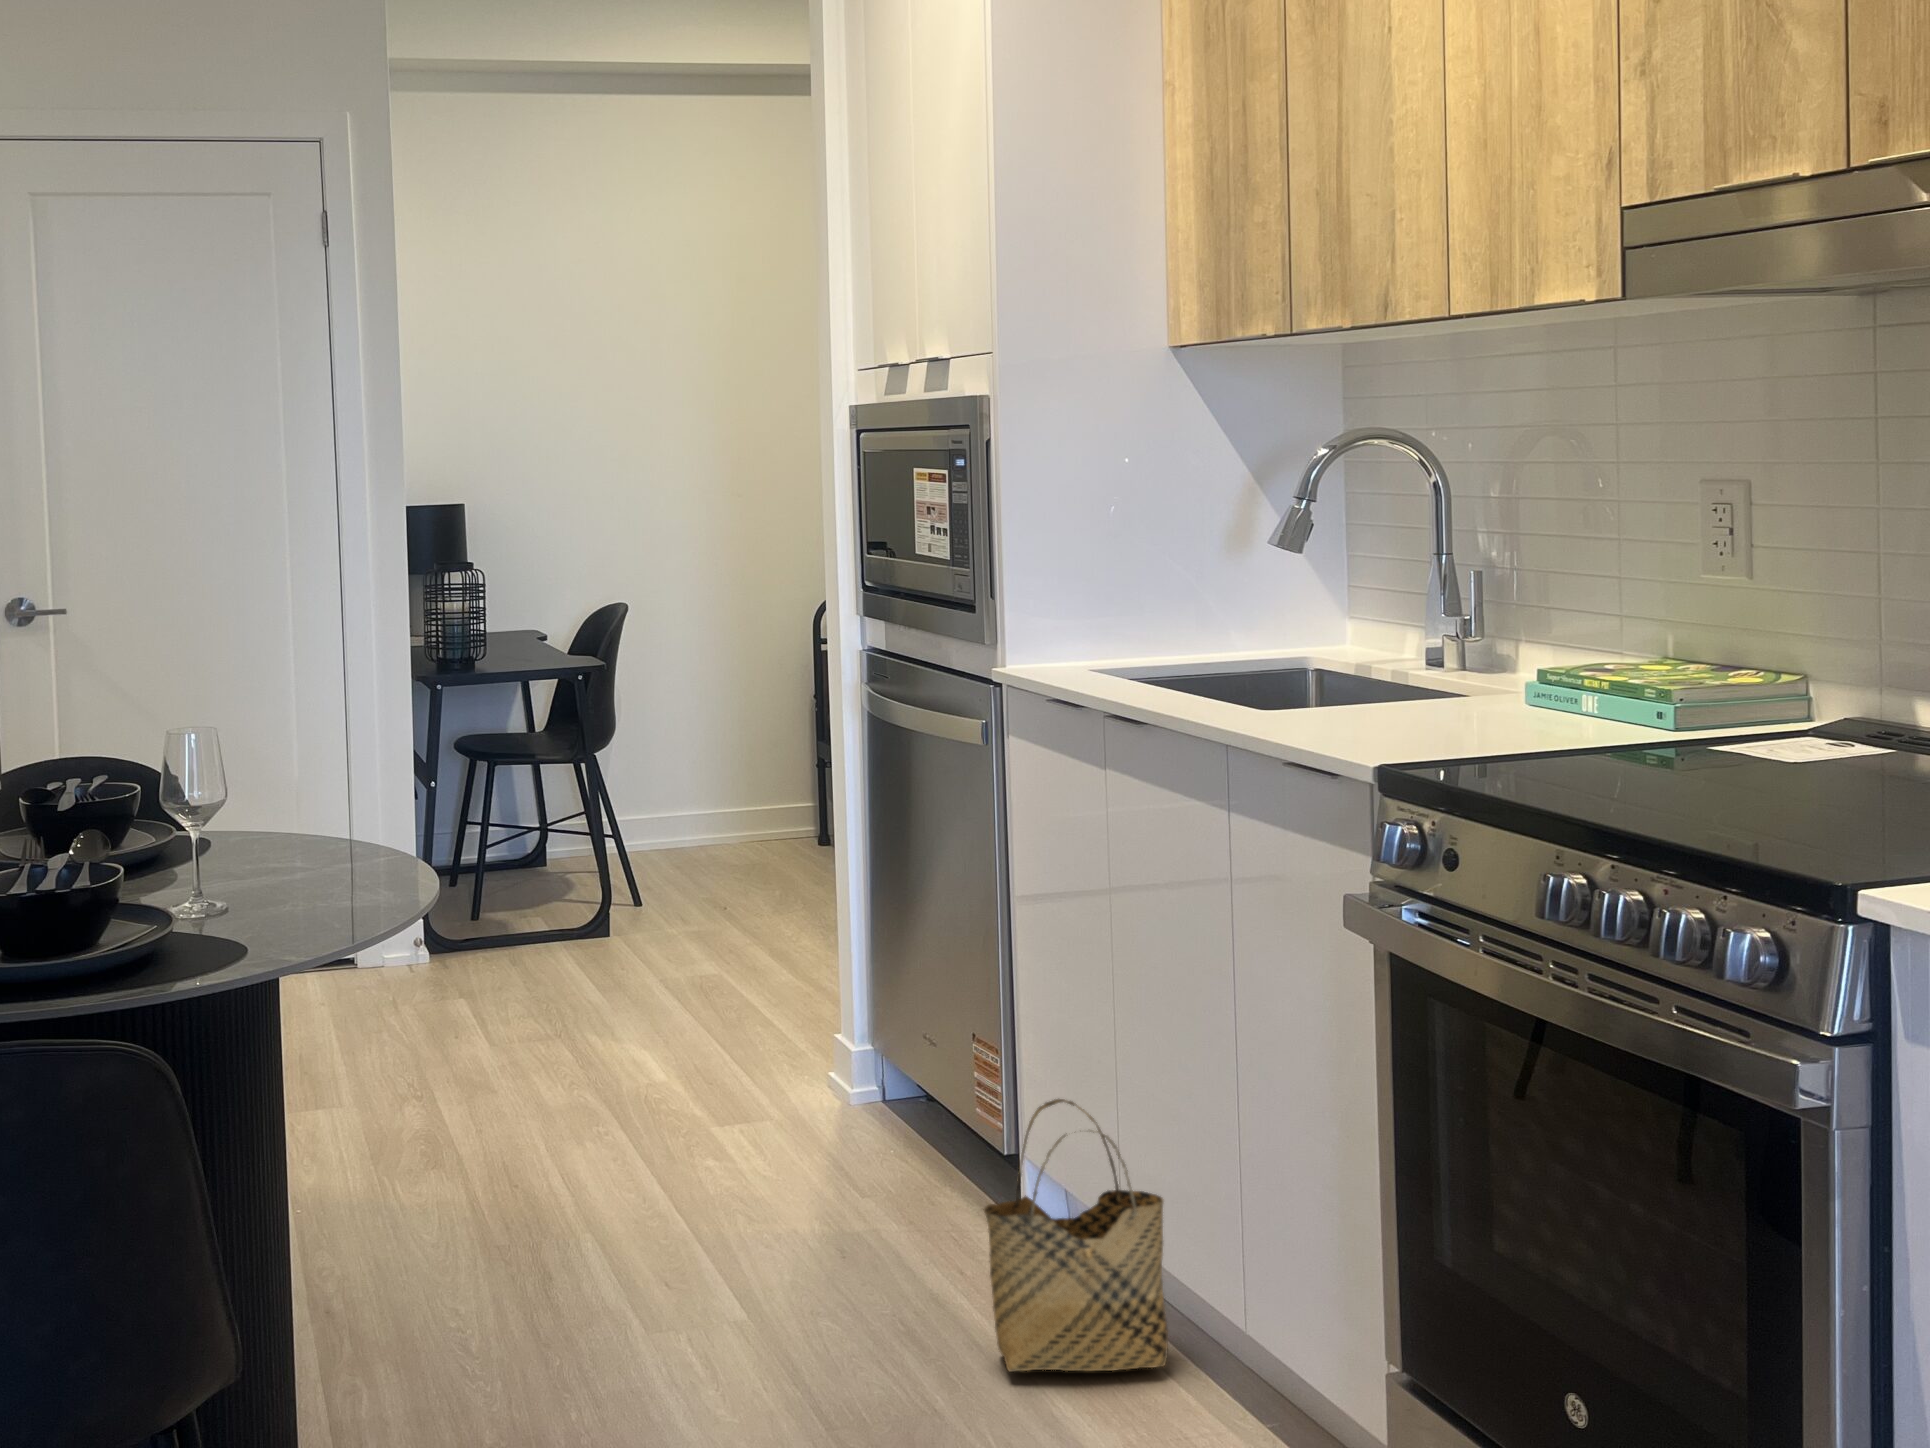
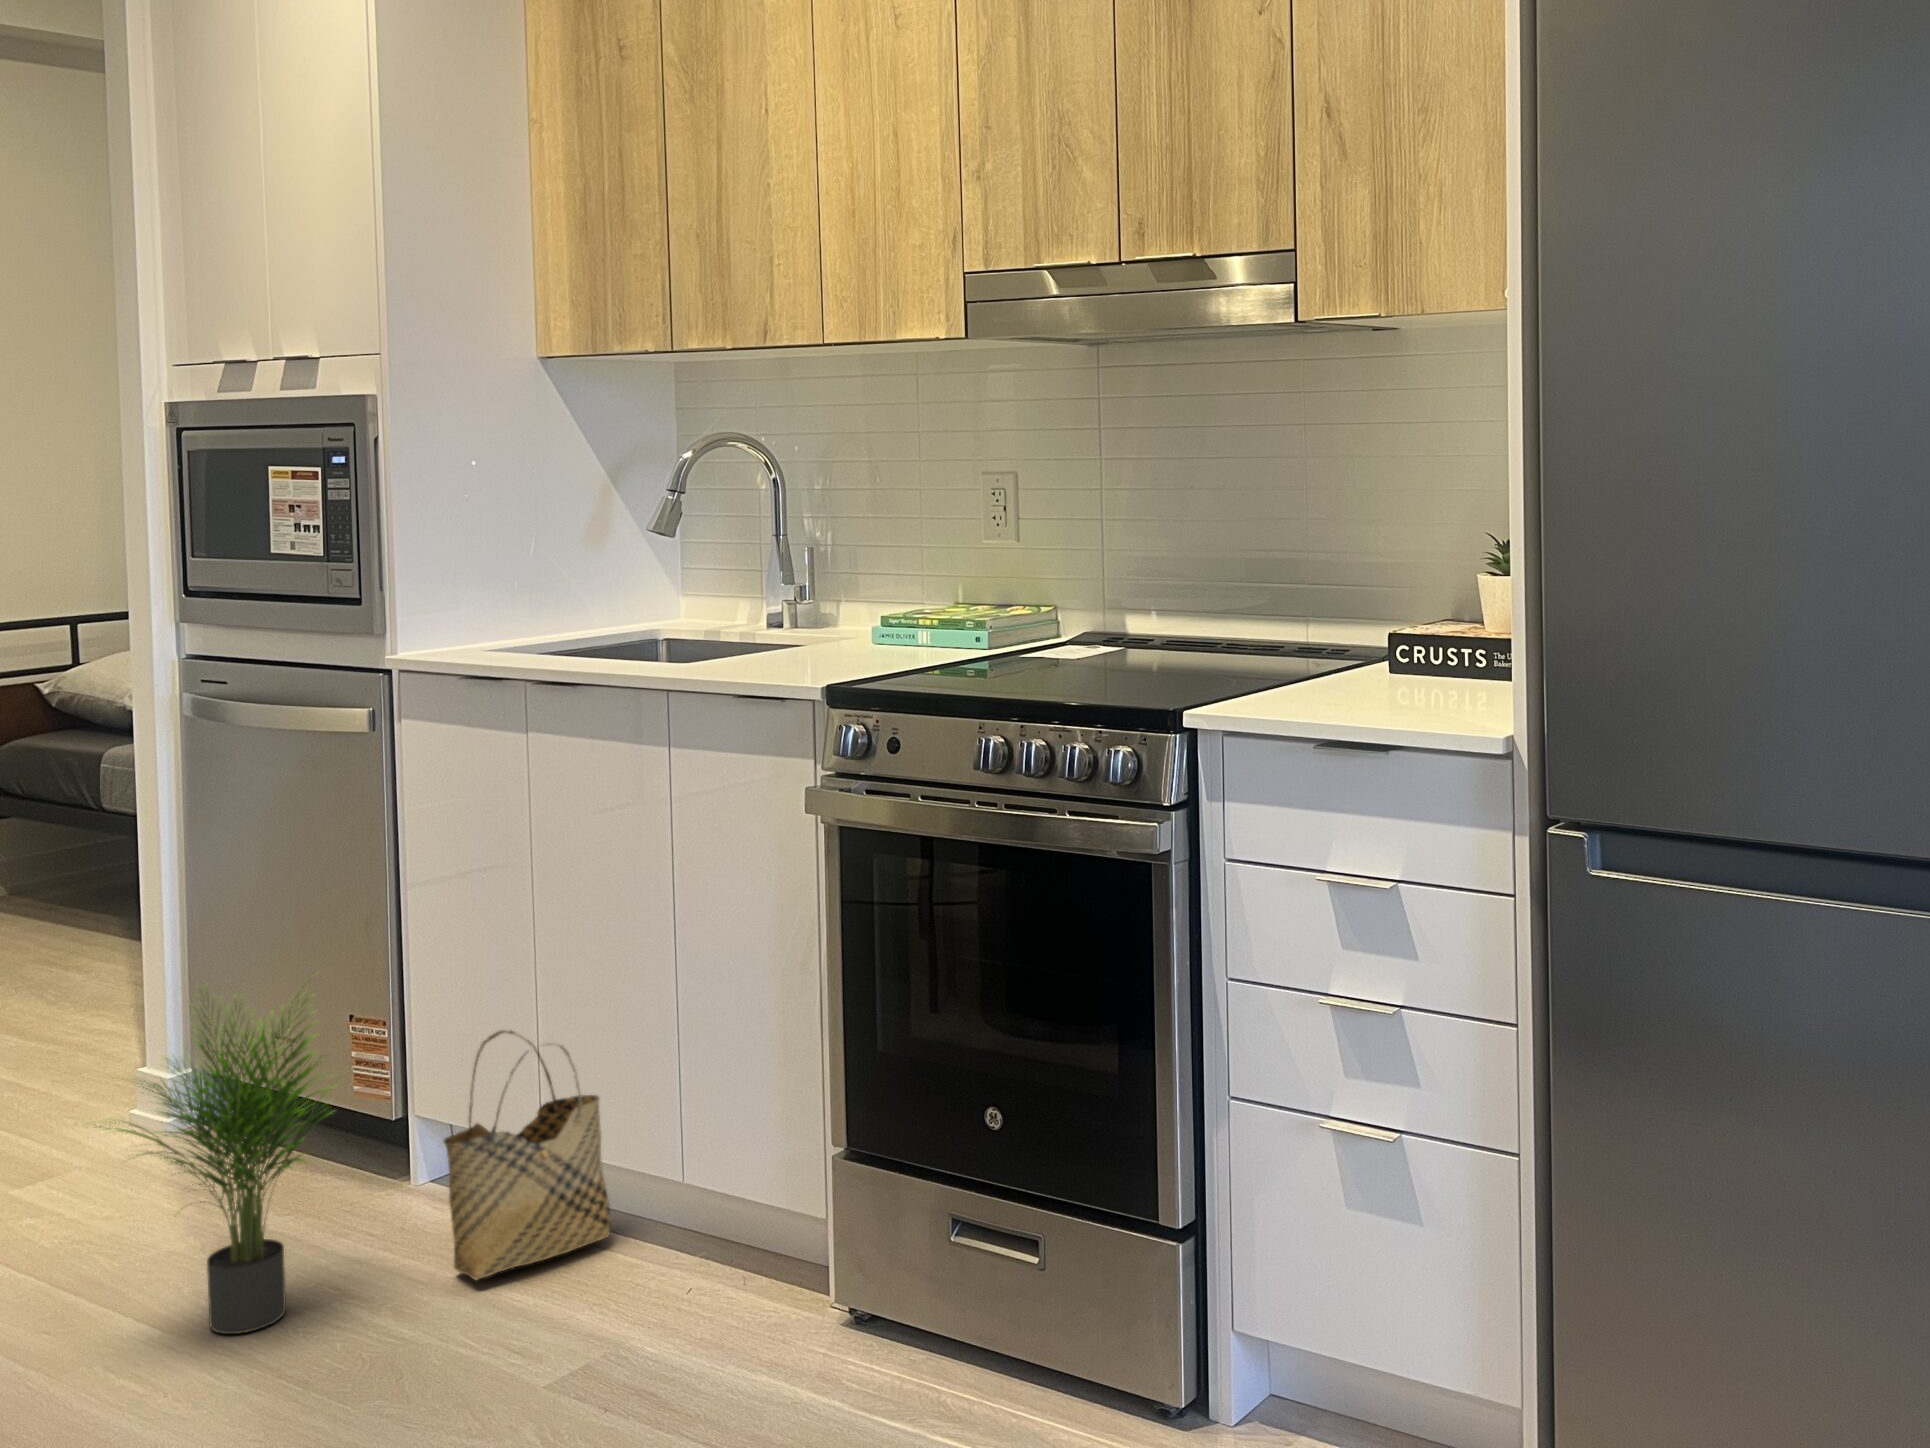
potted plant: none [658,987,906,1351] -> present [101,978,337,1334]

